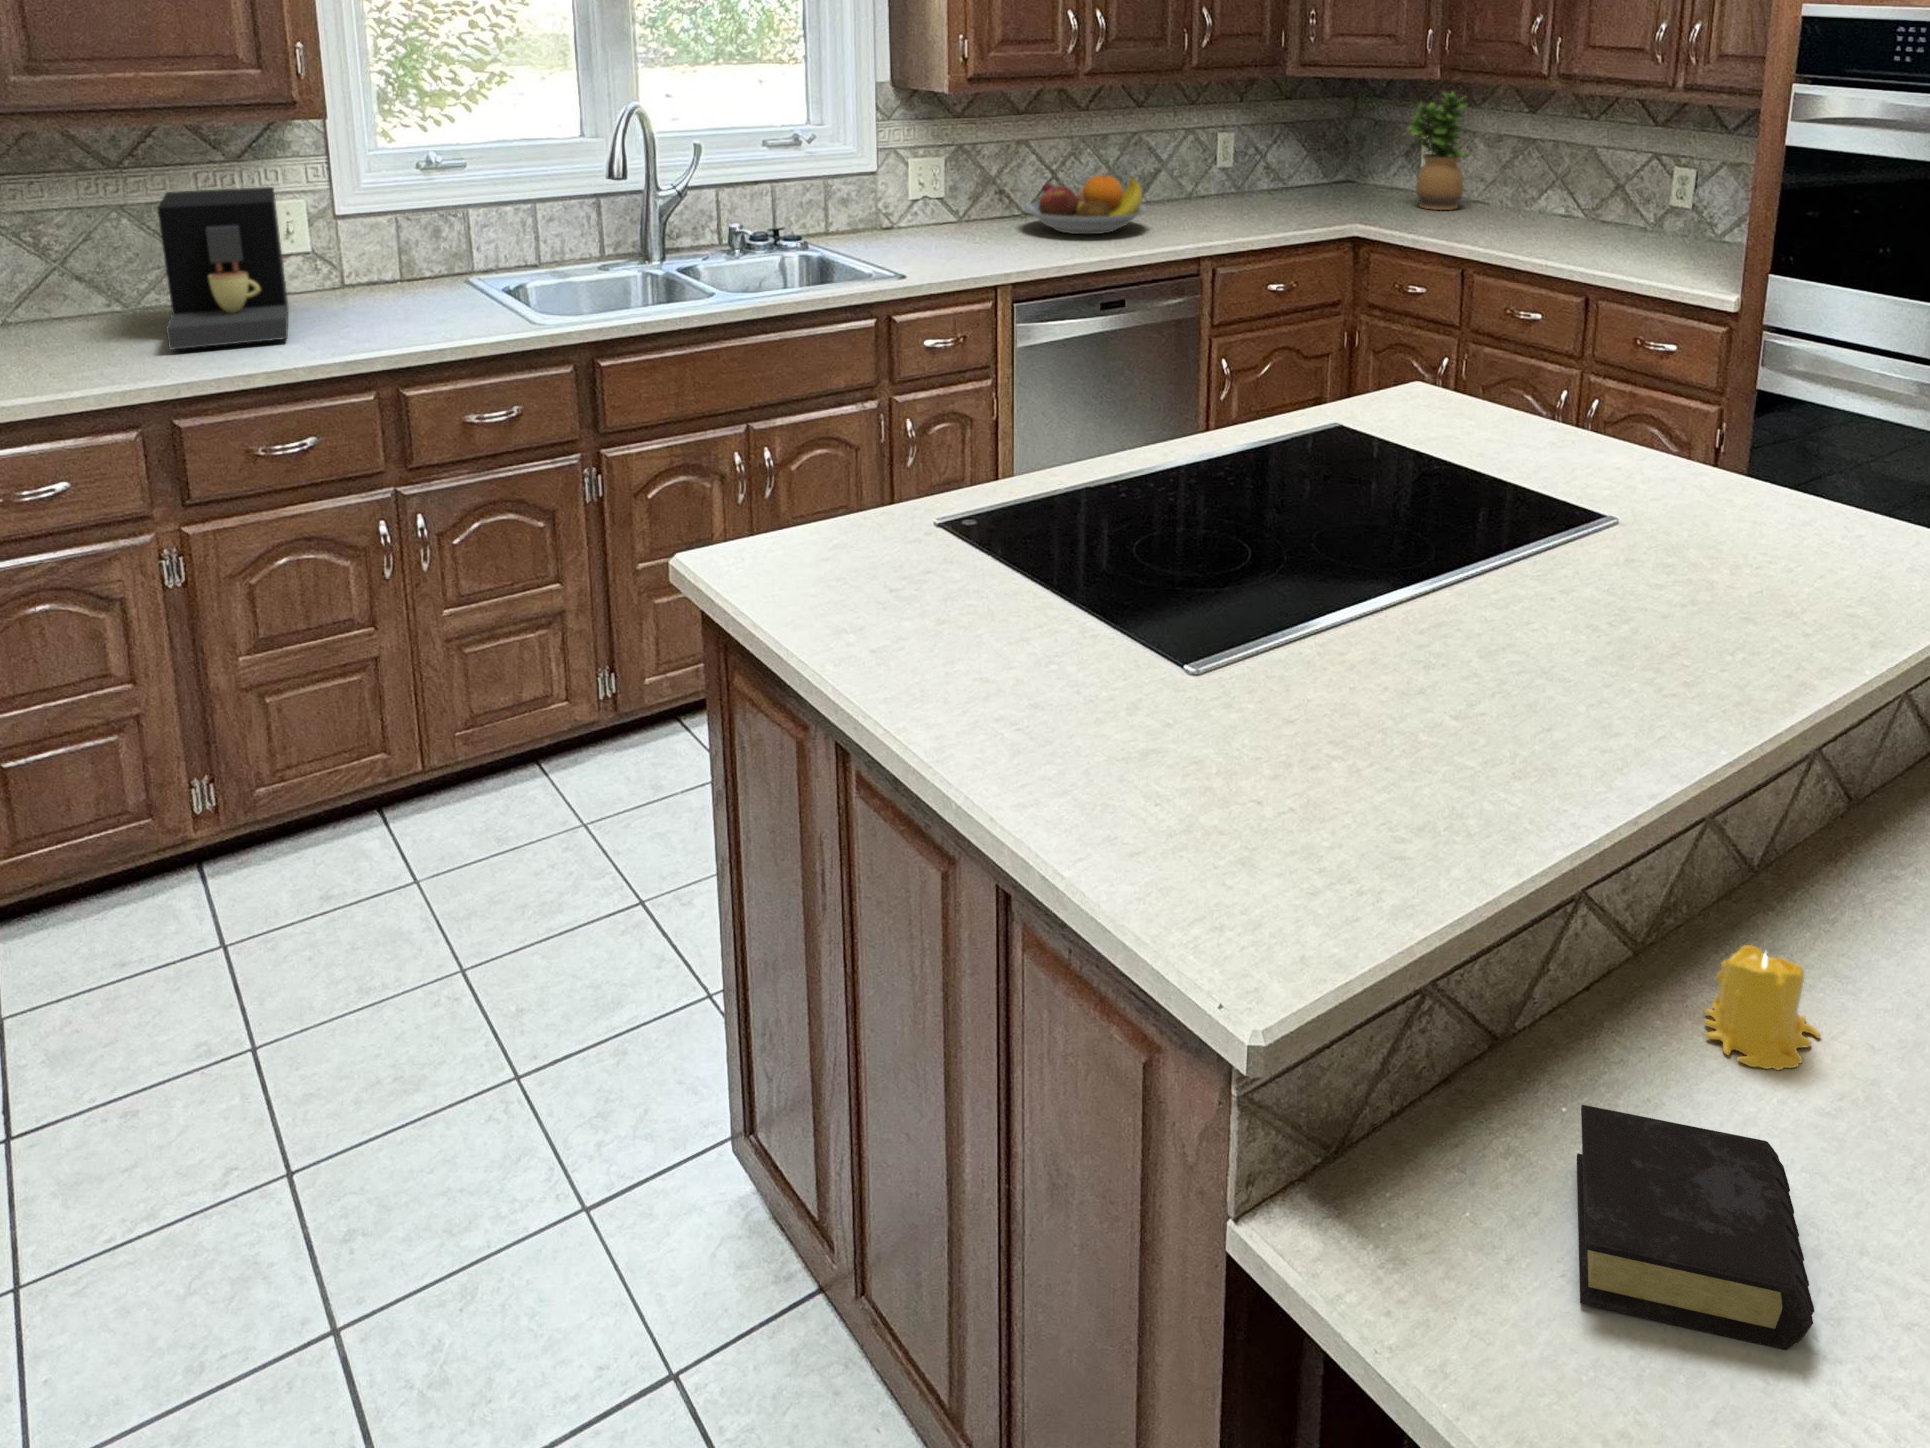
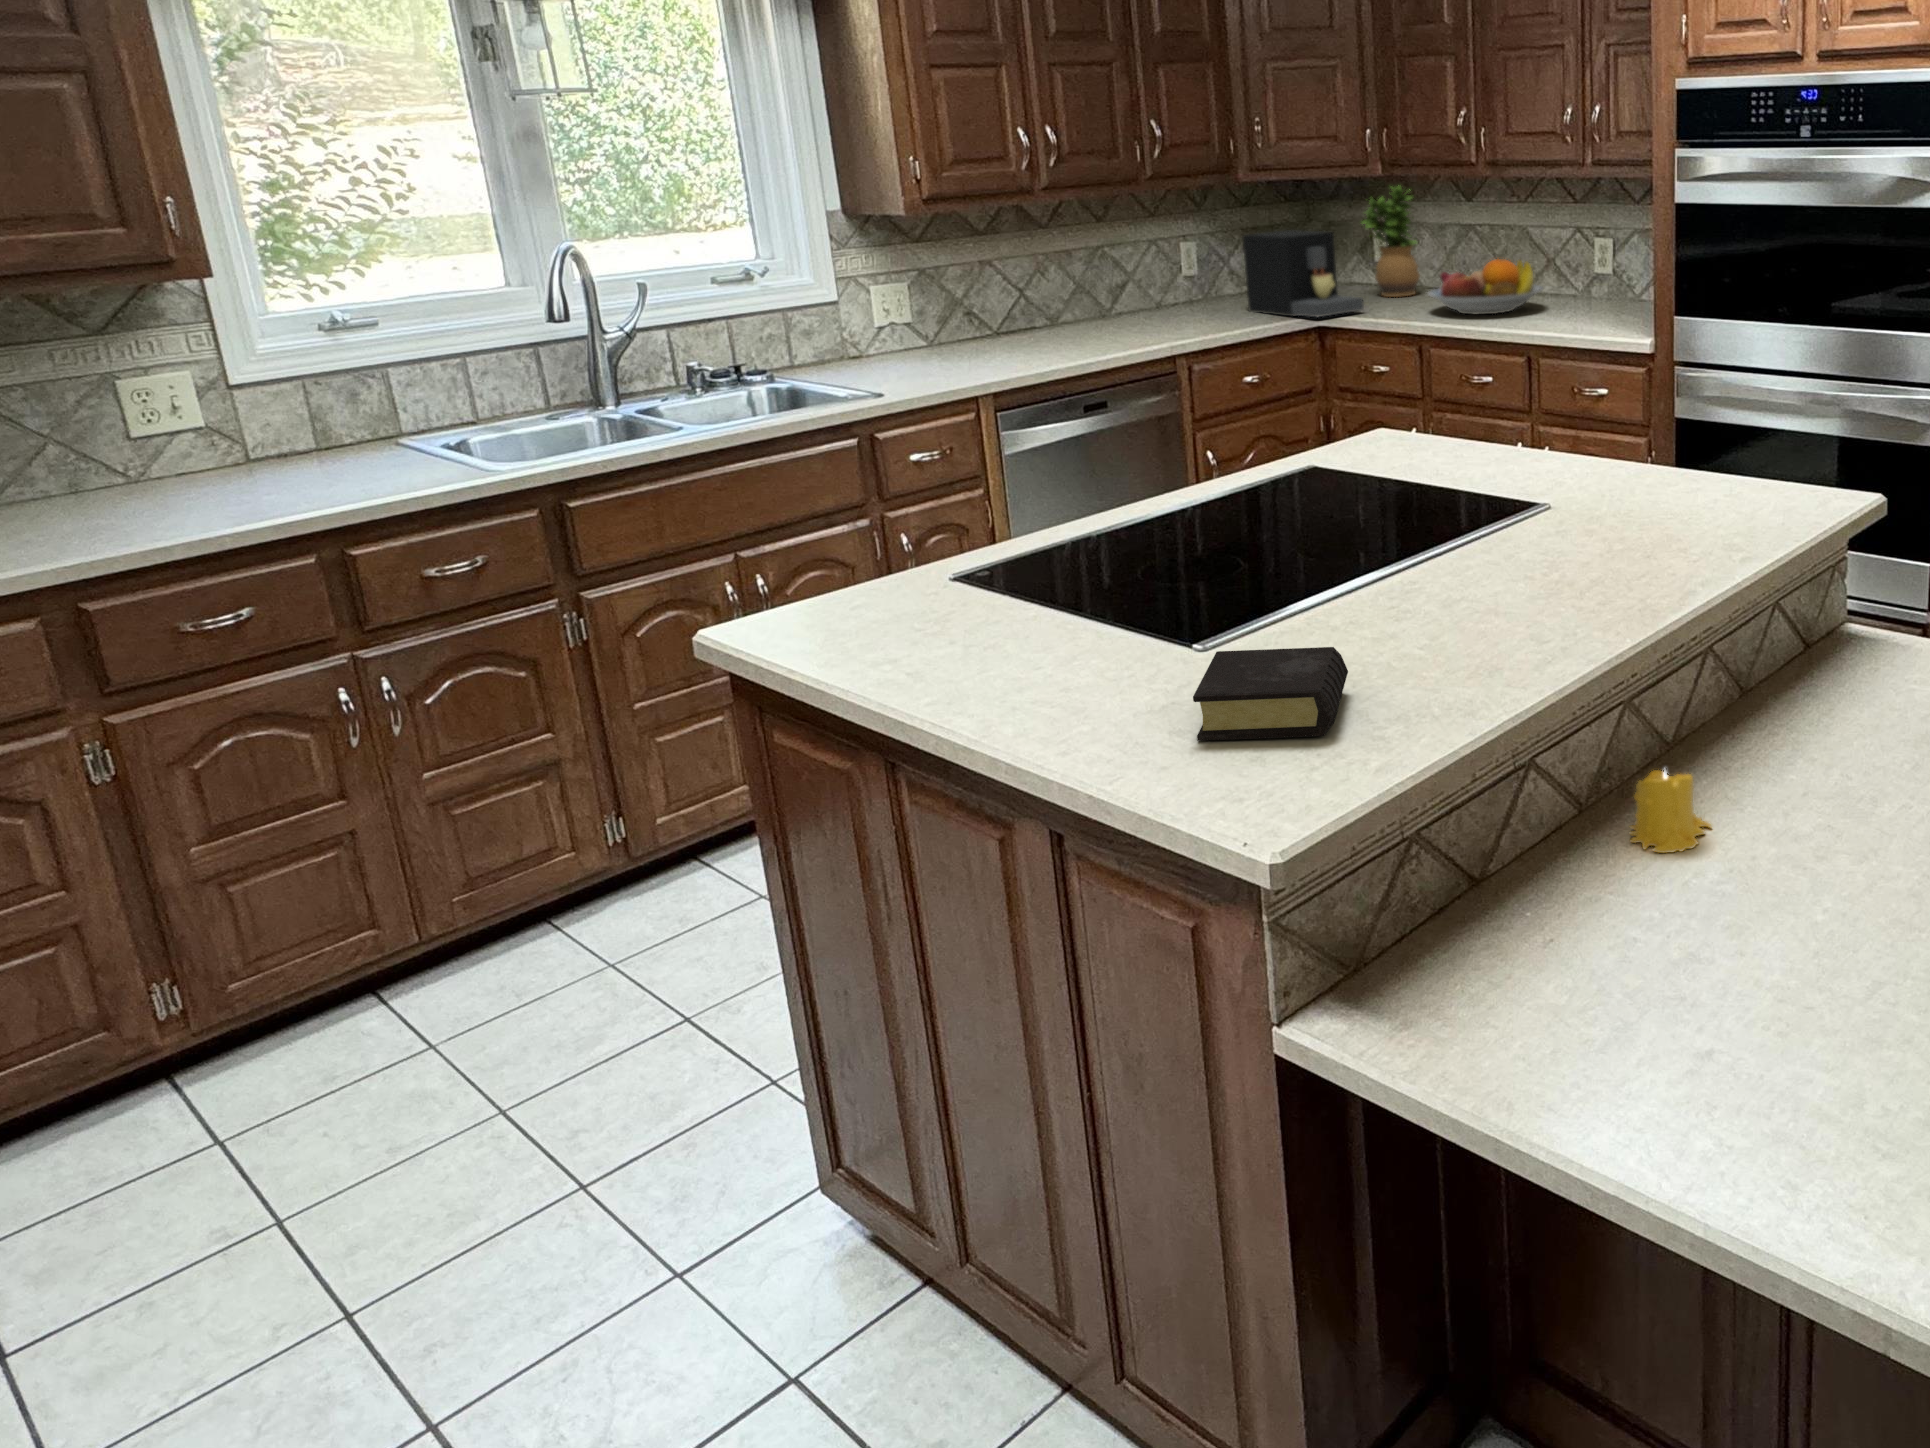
fruit bowl: present [1022,175,1149,234] -> present [1428,259,1543,314]
coffee maker: present [158,187,288,350] -> present [1242,230,1364,317]
book: present [1577,1105,1814,1350] -> present [1193,647,1348,741]

